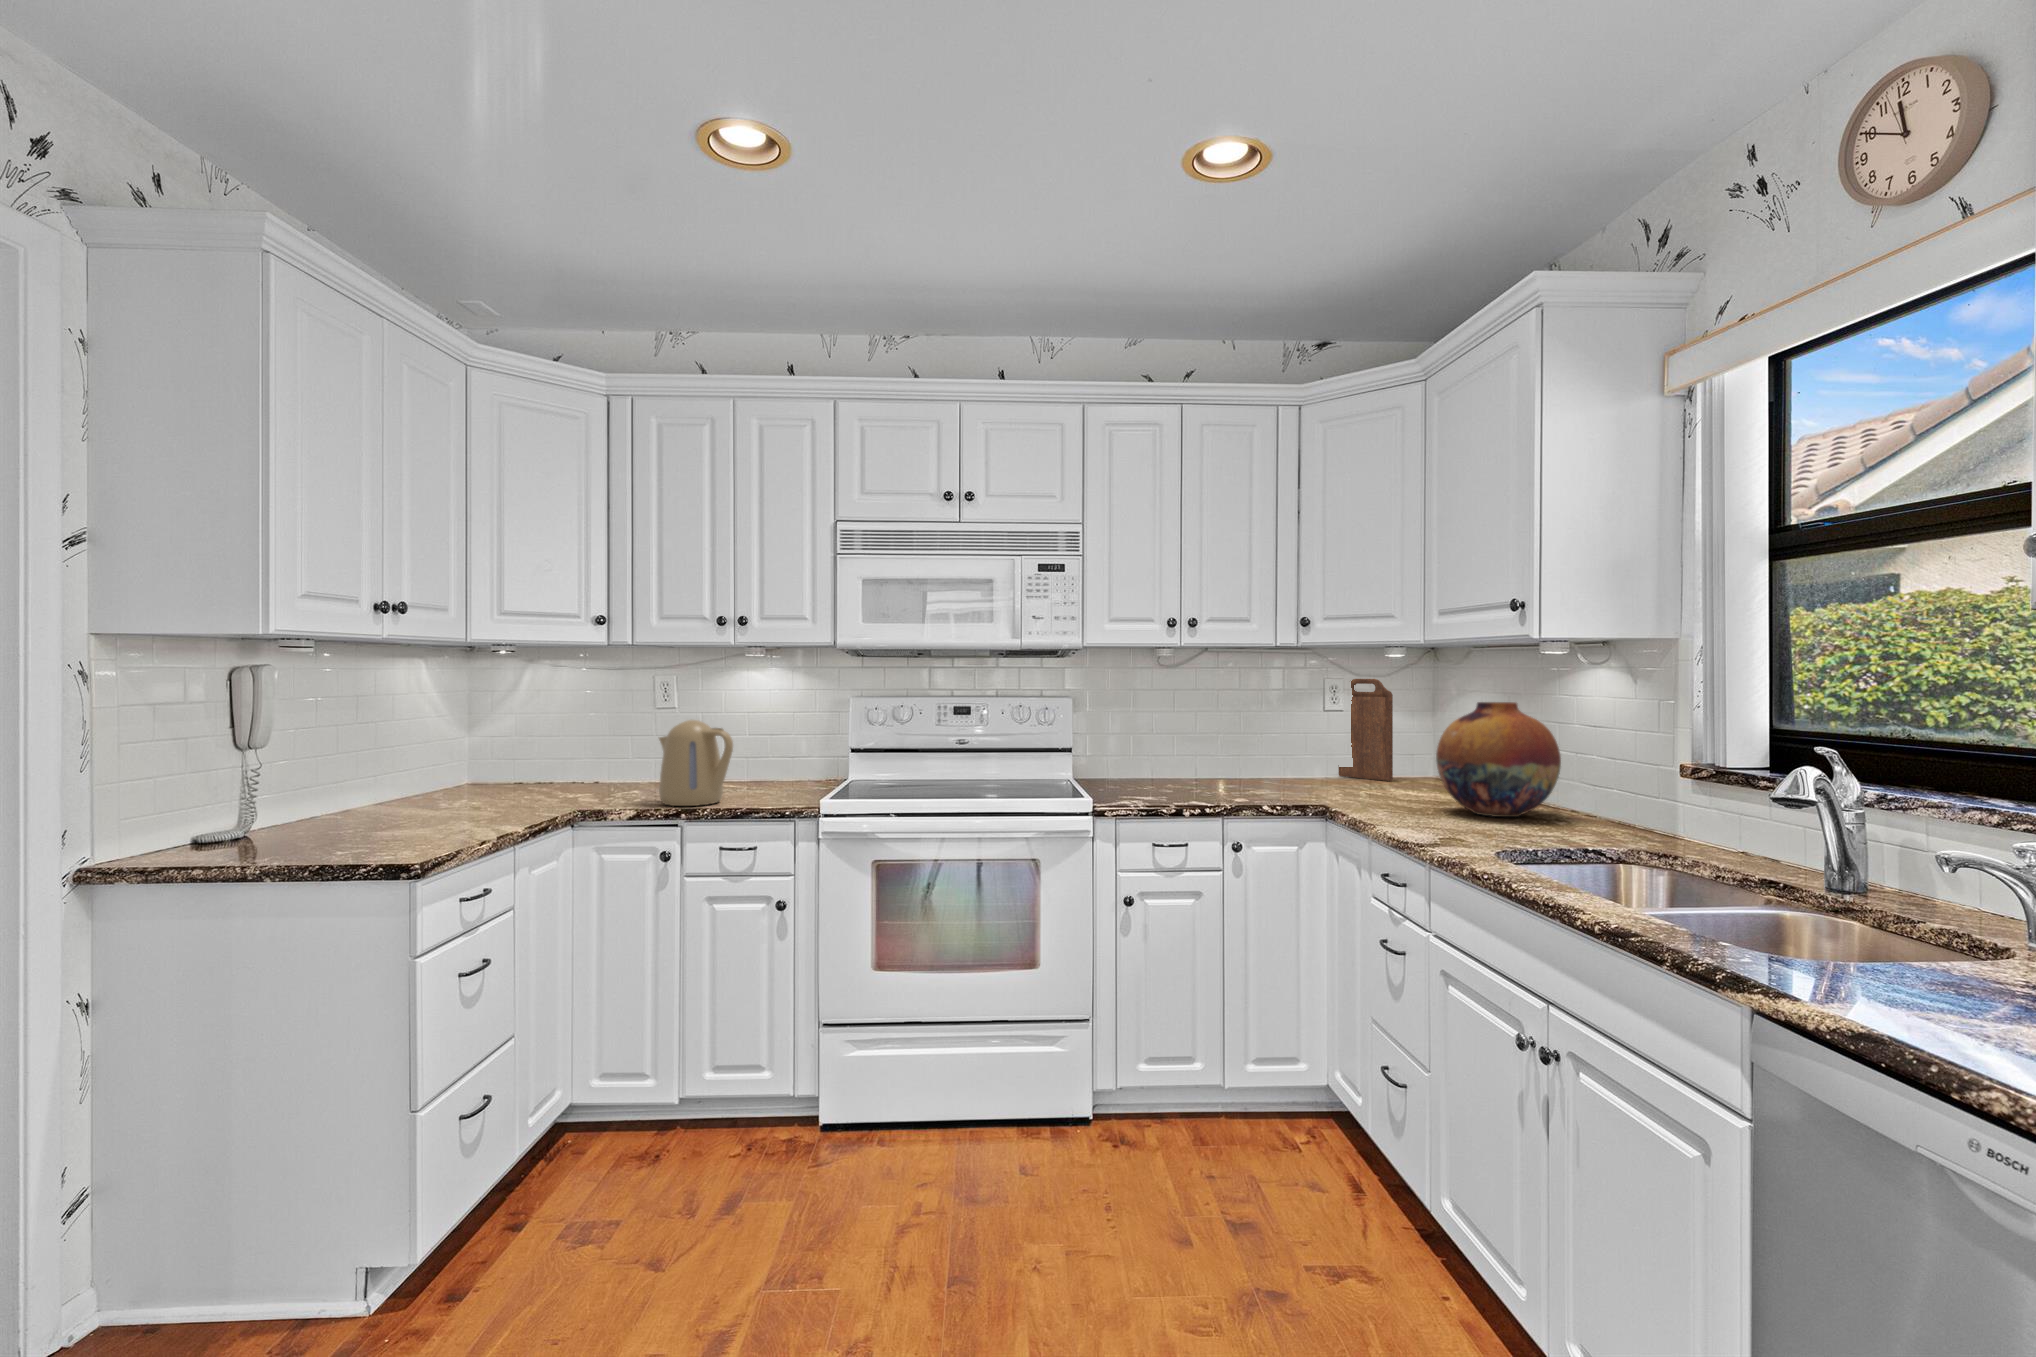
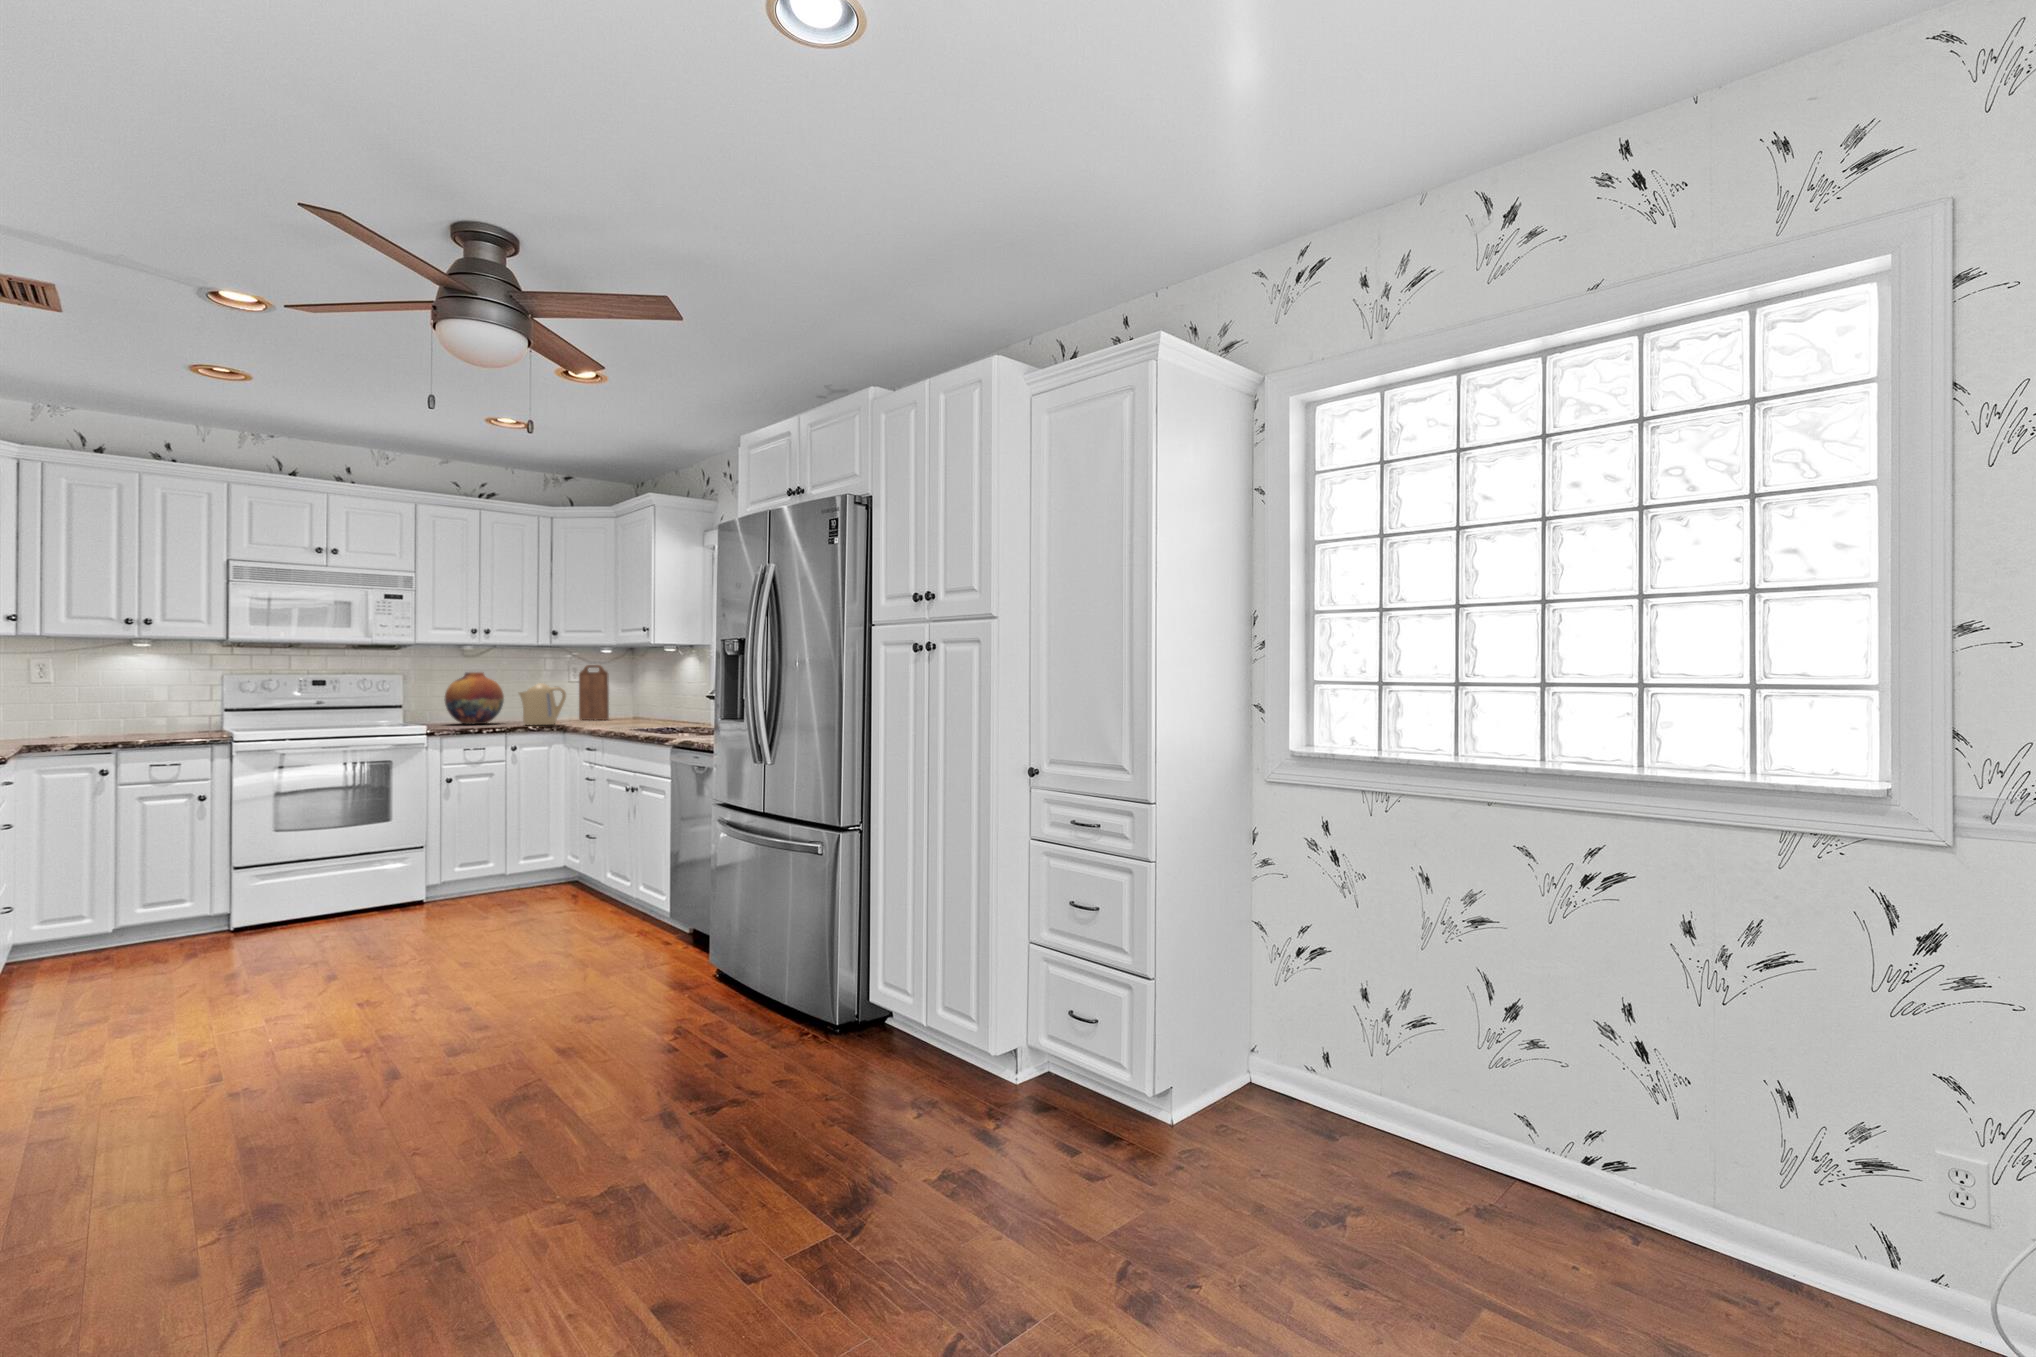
vase: present [1436,702,1561,817] -> present [444,672,504,725]
kettle: present [659,720,733,806] -> present [519,683,566,725]

